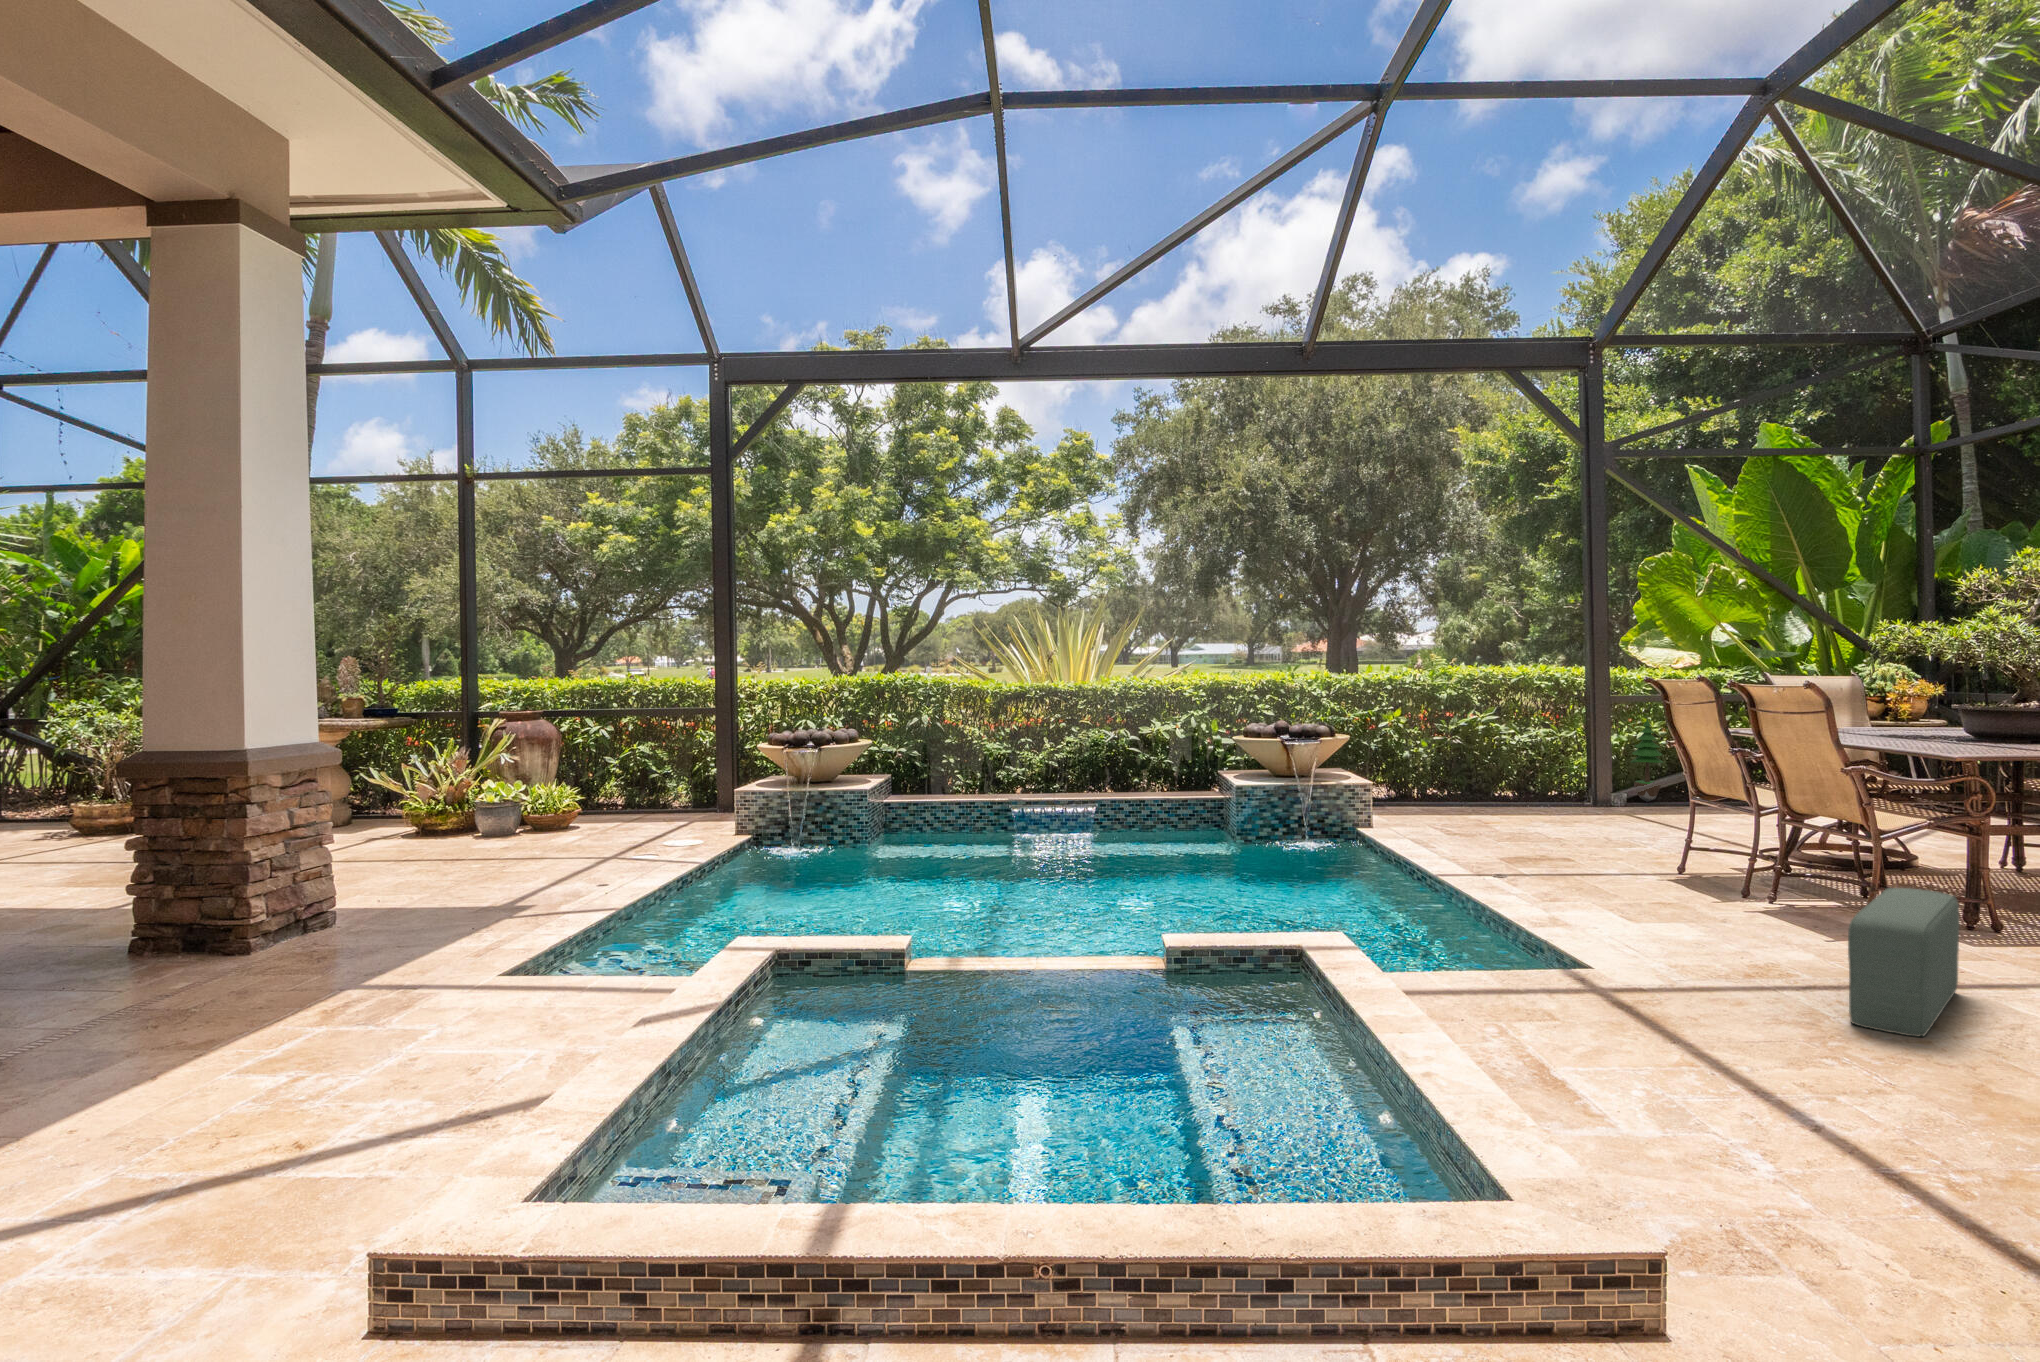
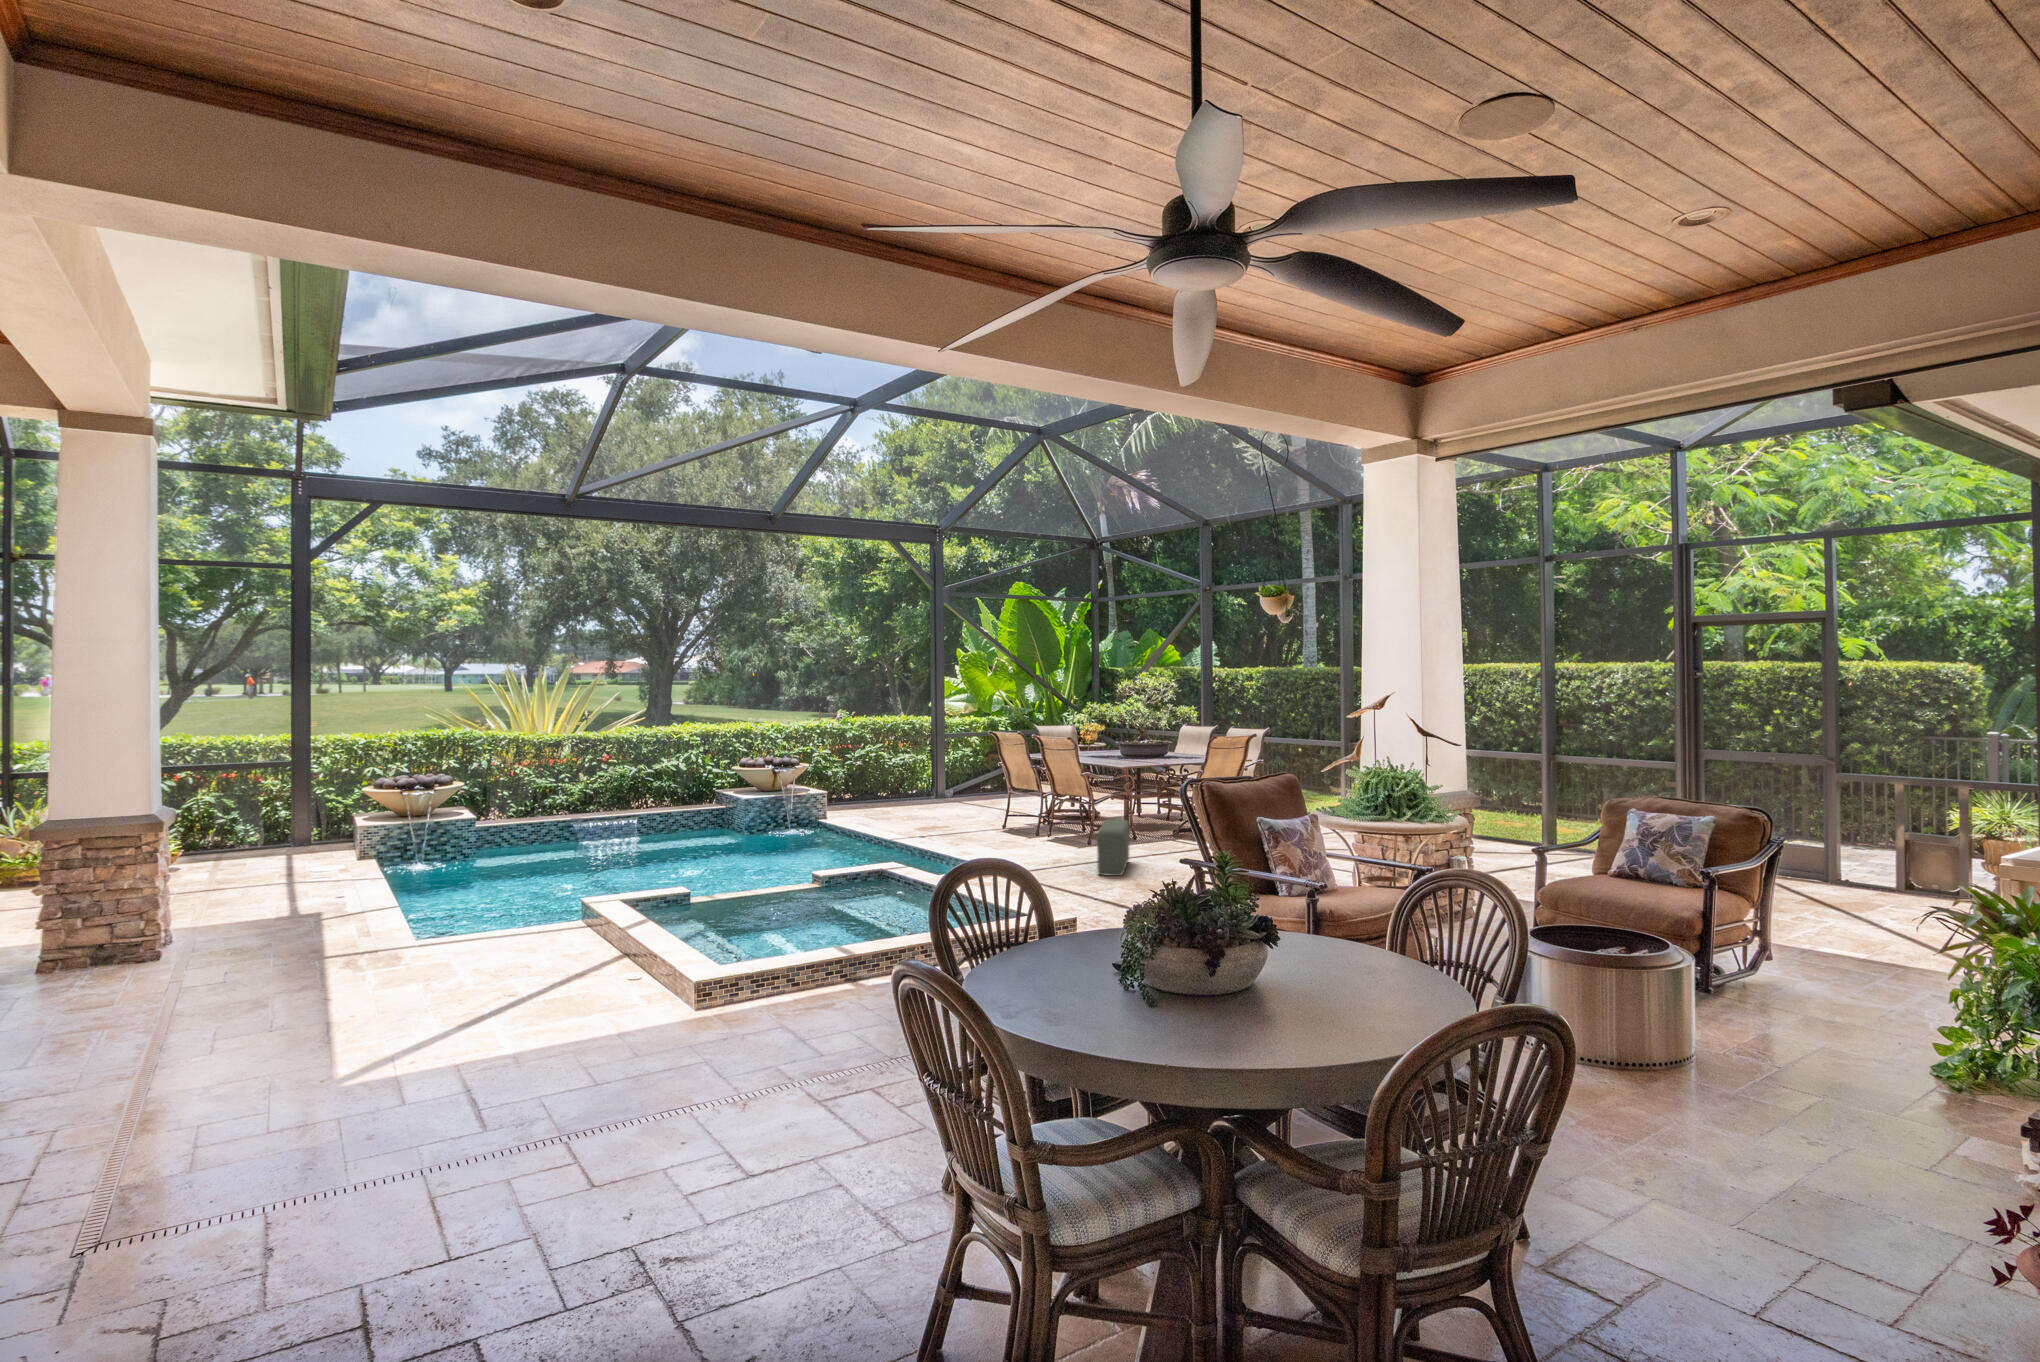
potted tree: present [1631,719,1663,802] -> none [953,745,972,796]

